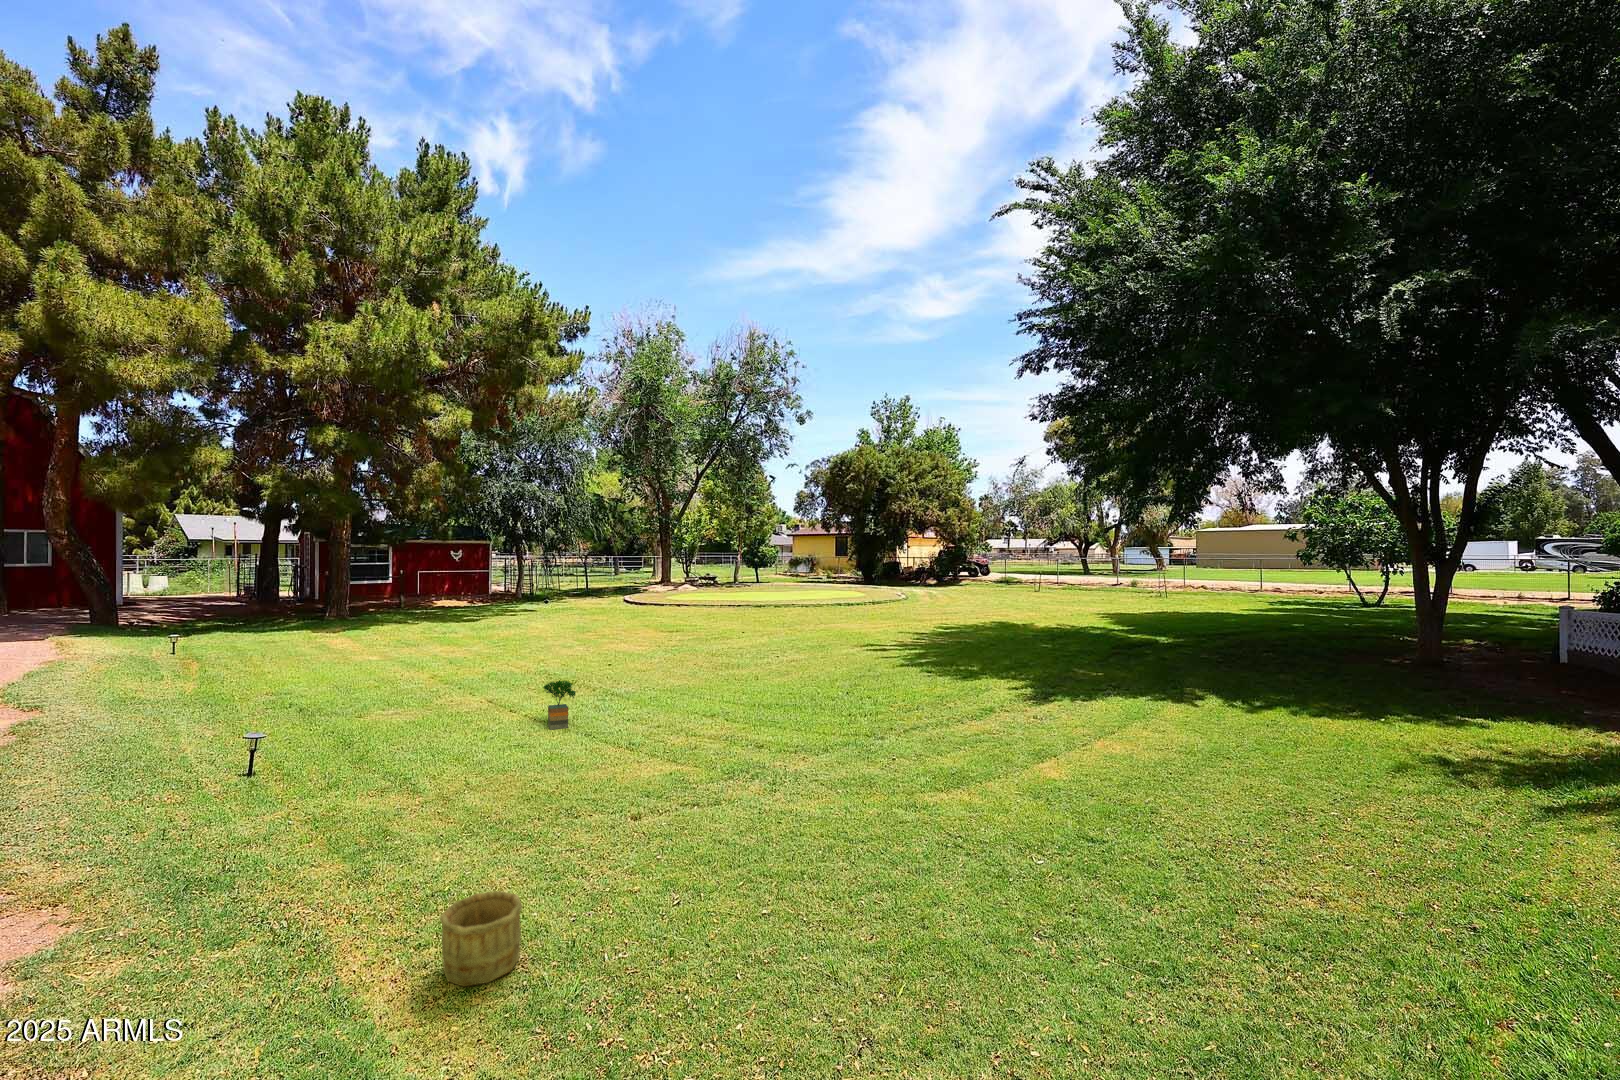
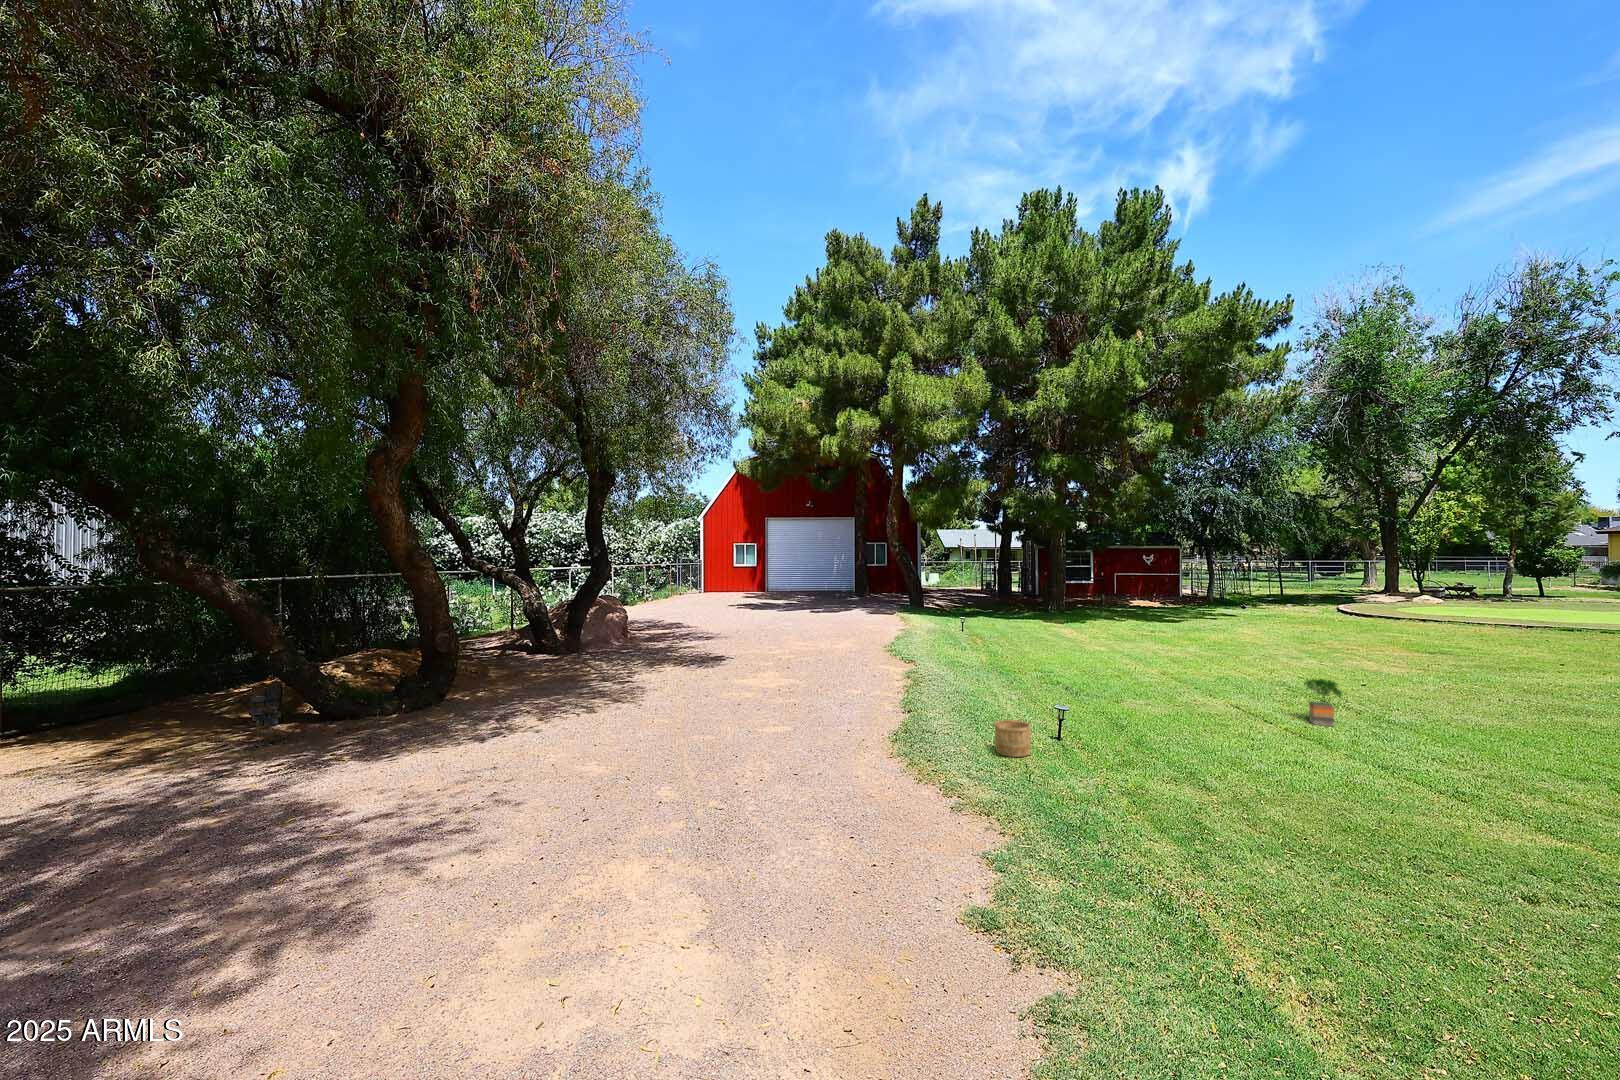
wooden bucket: present [440,891,522,987] -> present [994,720,1031,757]

